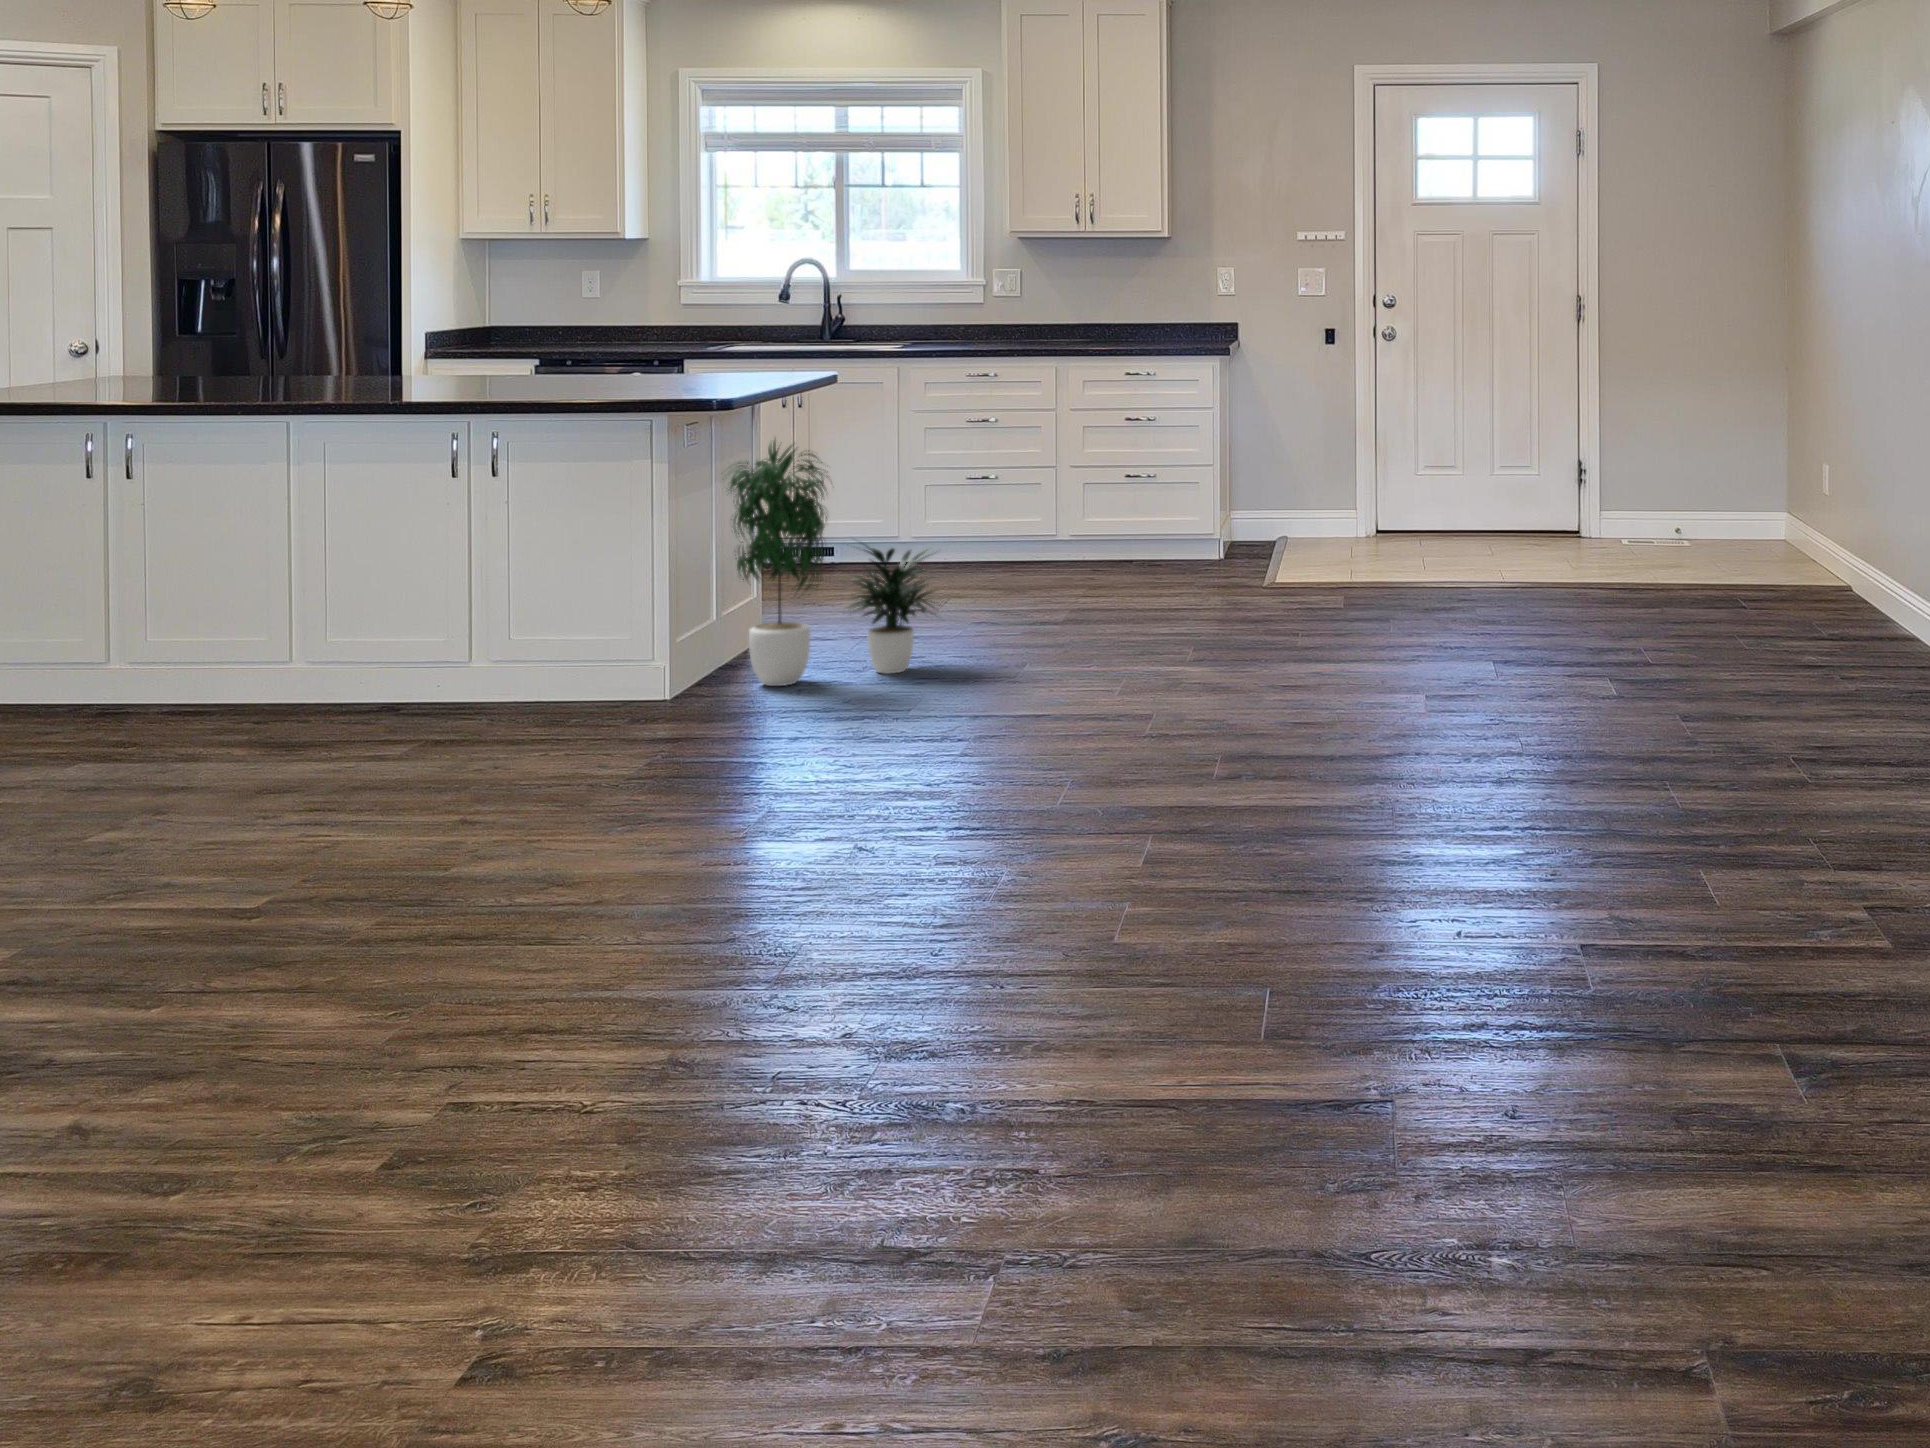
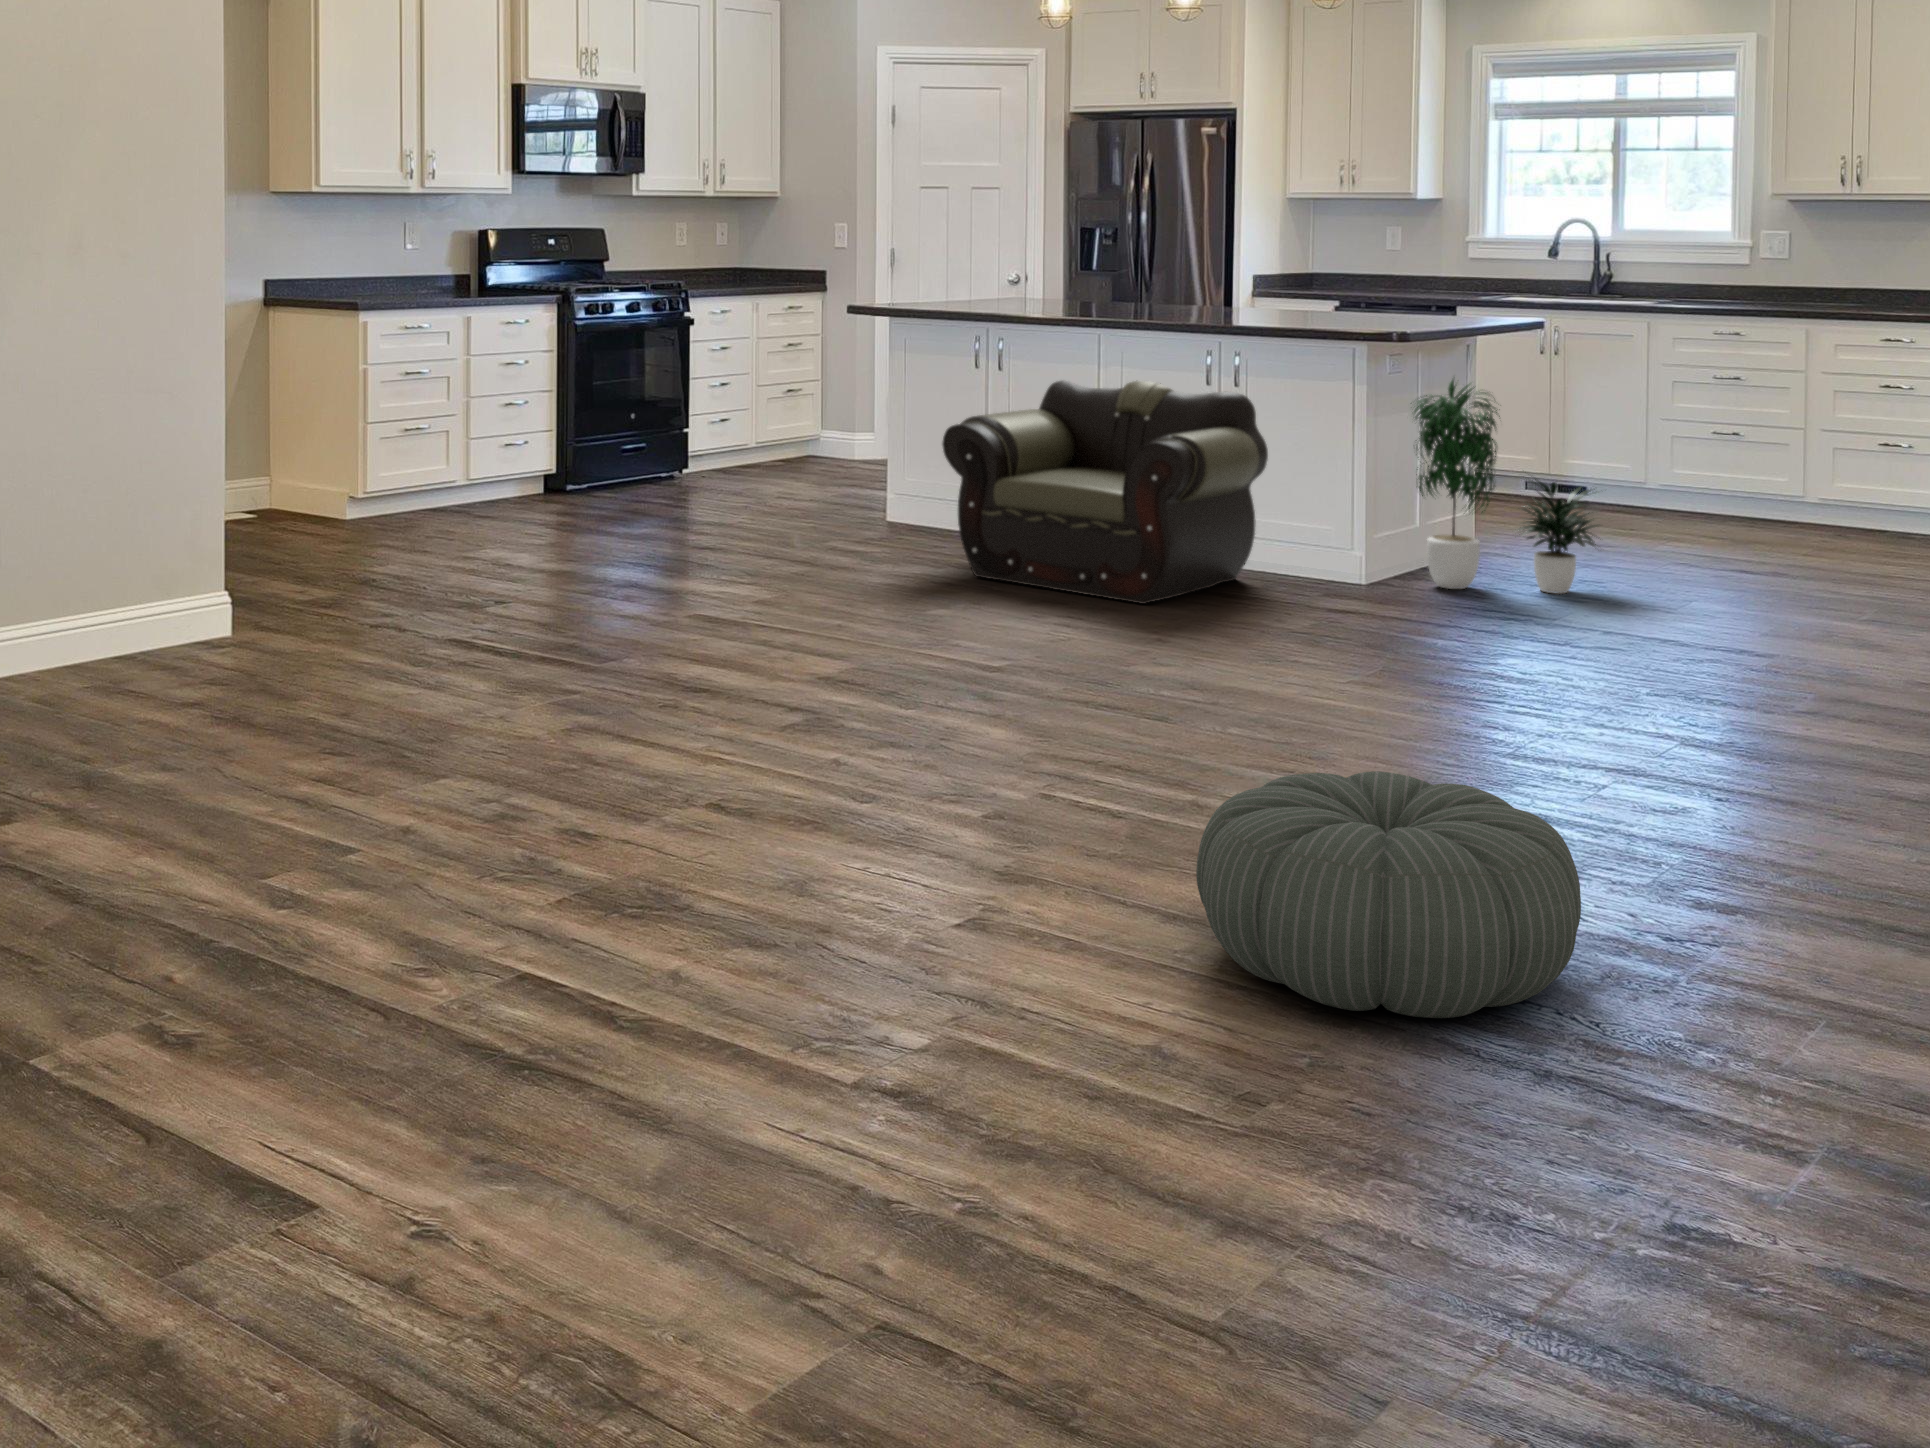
armchair: none [63,472,556,771] -> present [942,381,1268,604]
pouf: none [843,953,1352,1320] -> present [1196,771,1581,1018]

